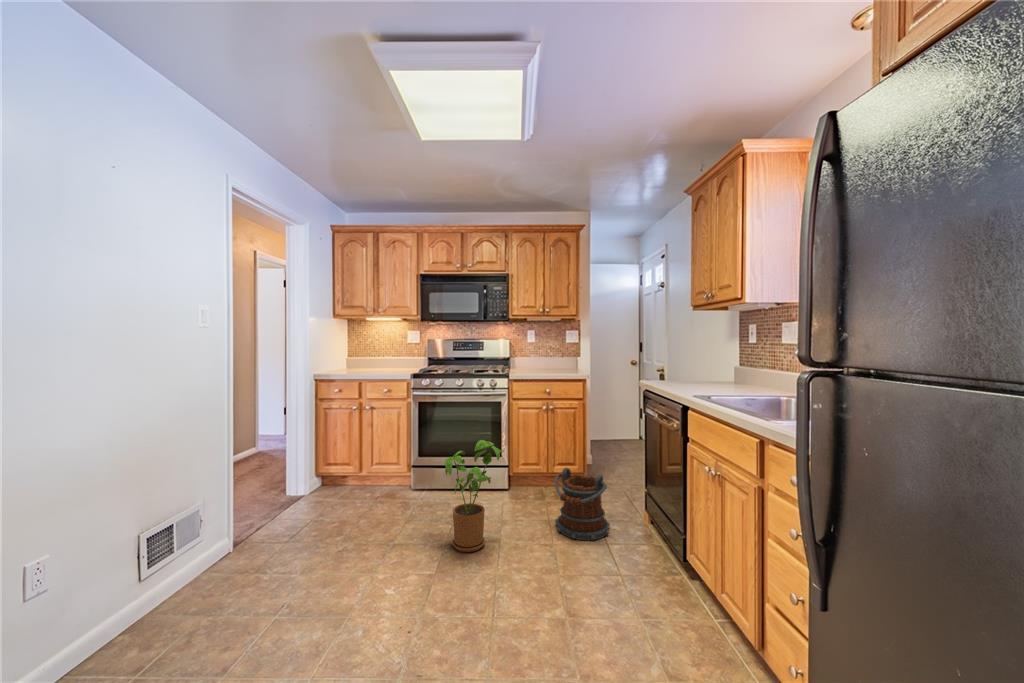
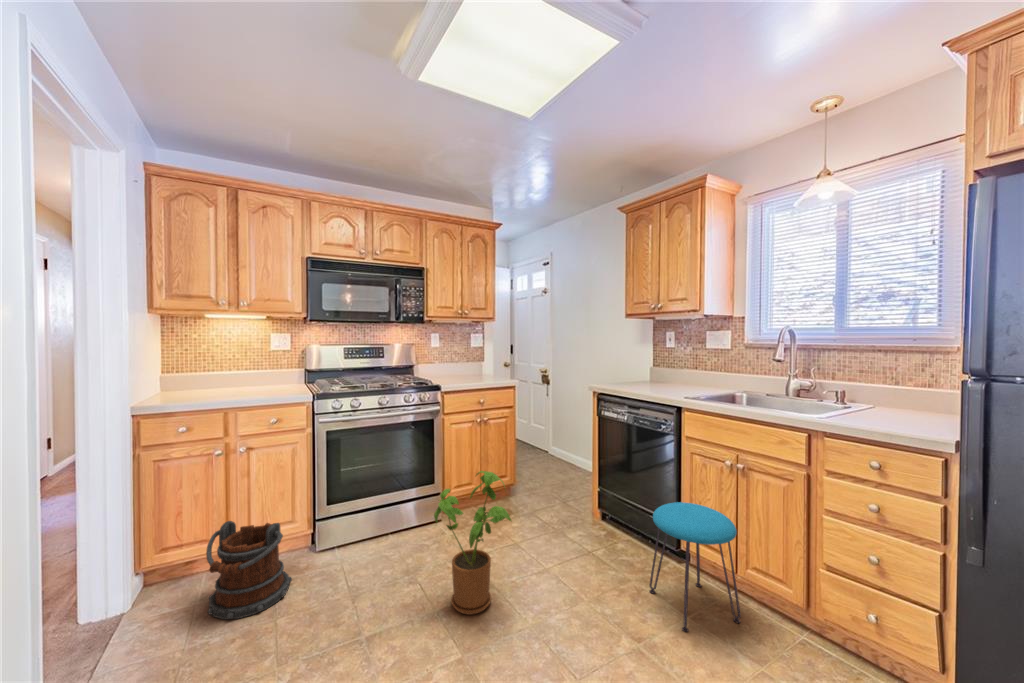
bucket: present [555,468,610,540] -> present [206,521,292,619]
stool: none [609,501,695,642] -> present [649,502,741,632]

